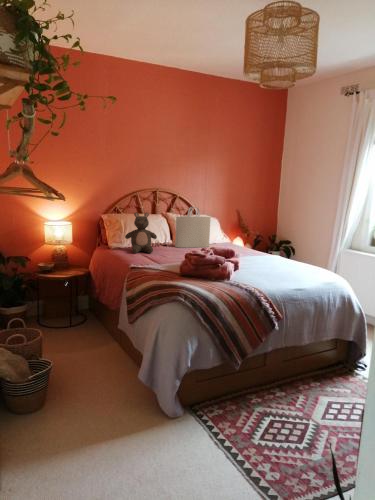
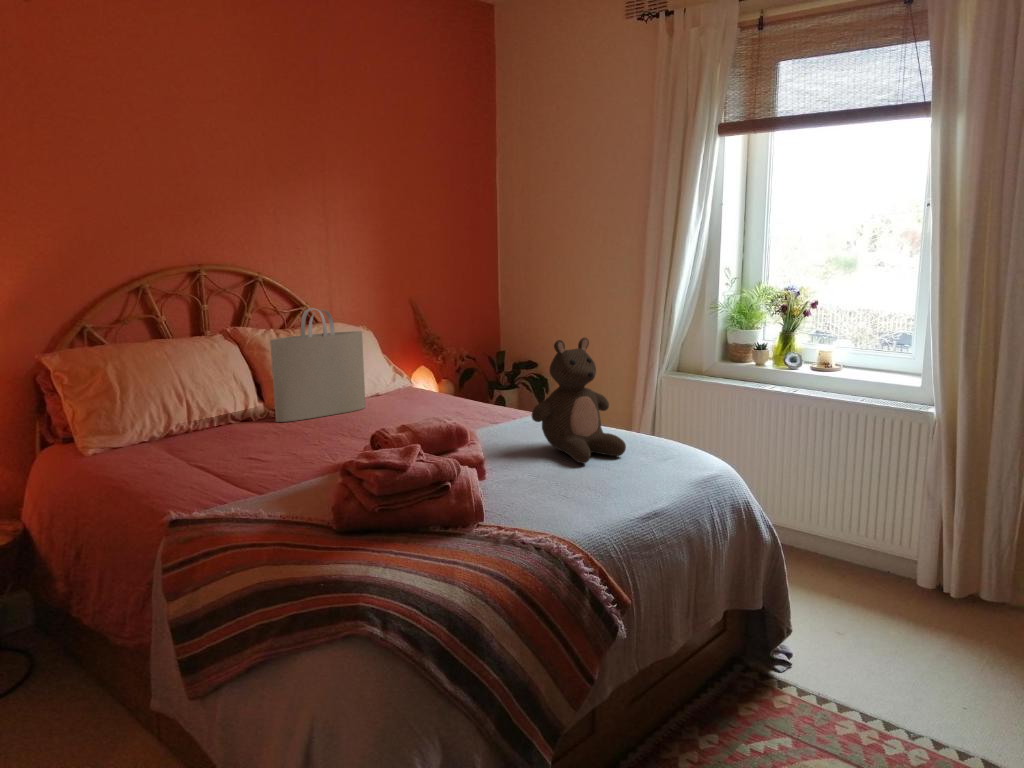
stuffed bear: present [125,212,157,253] -> present [532,338,626,463]

